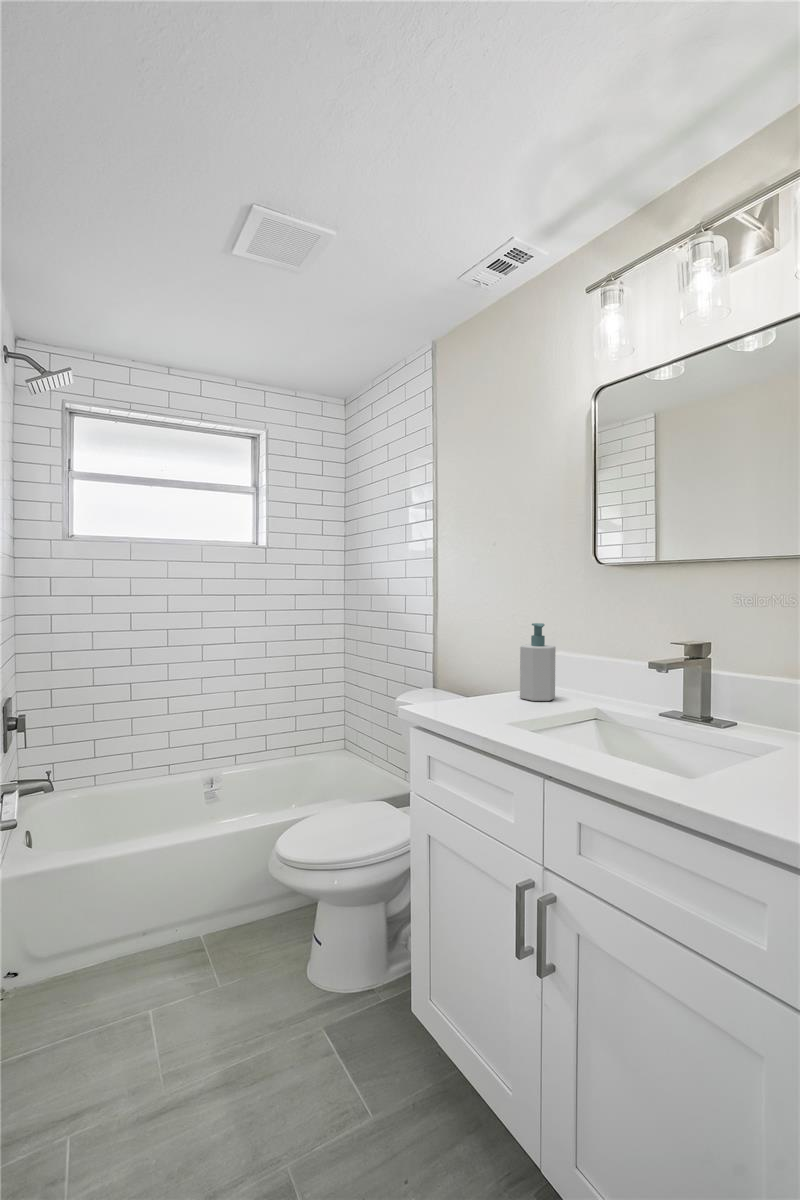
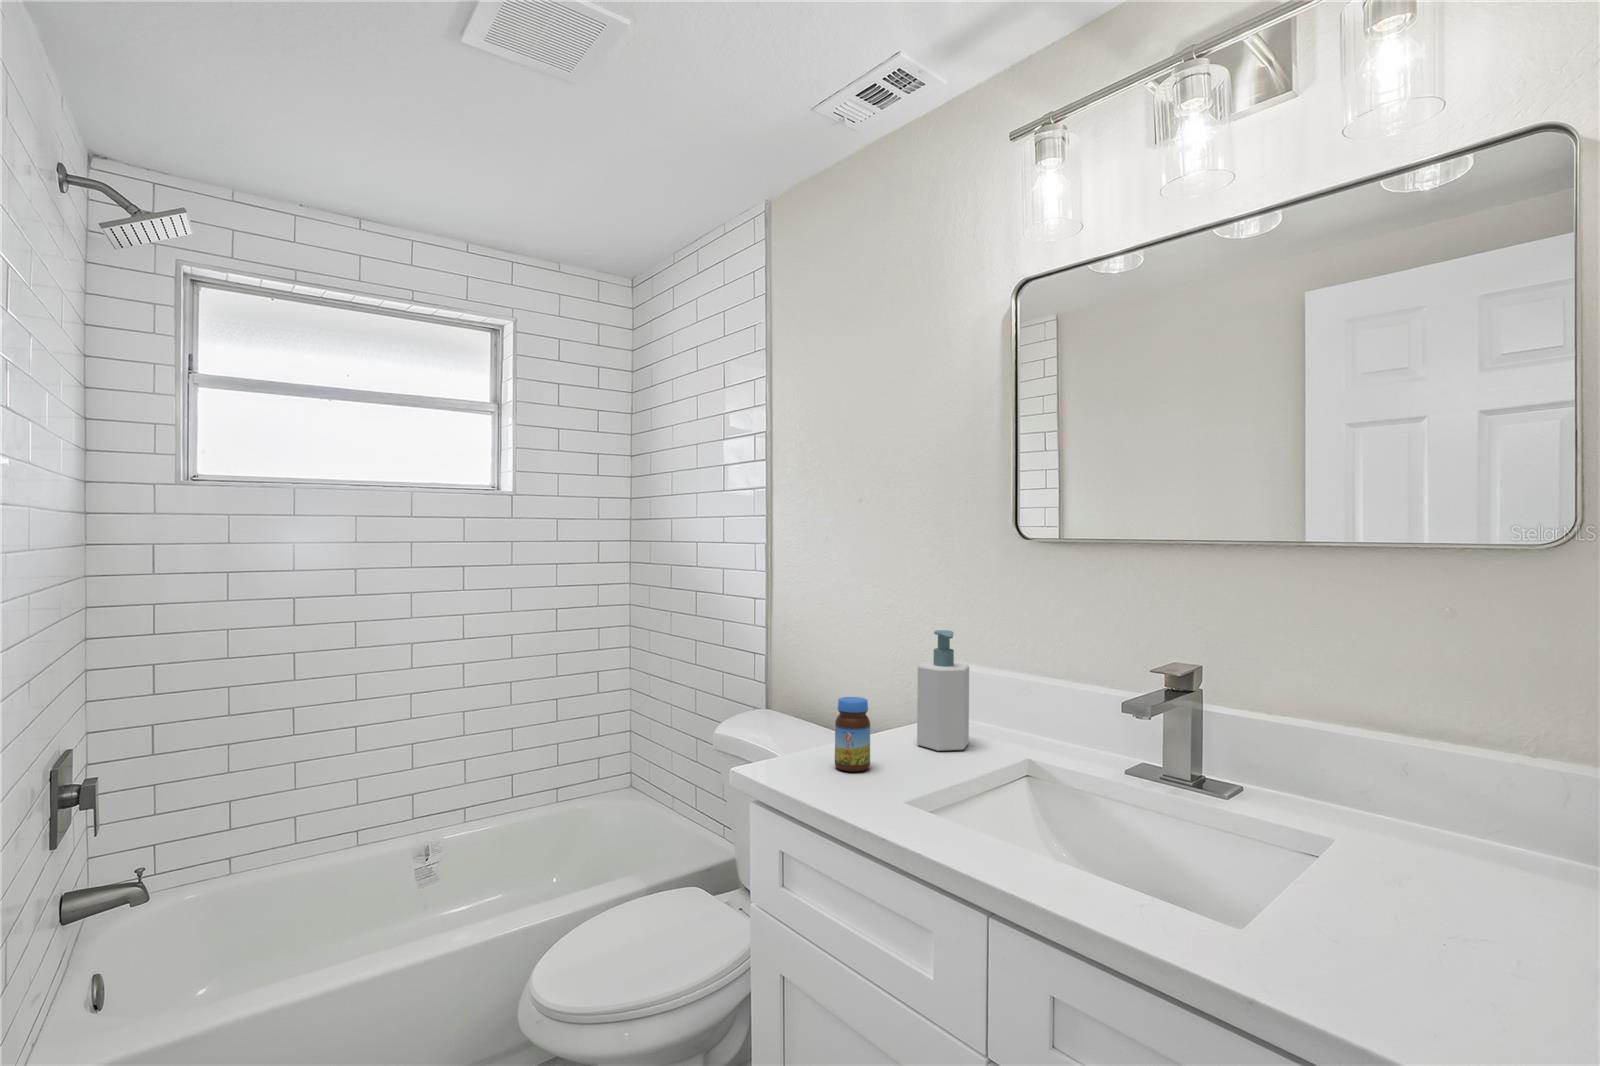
jar: none [461,662,484,708] -> present [835,697,870,772]

